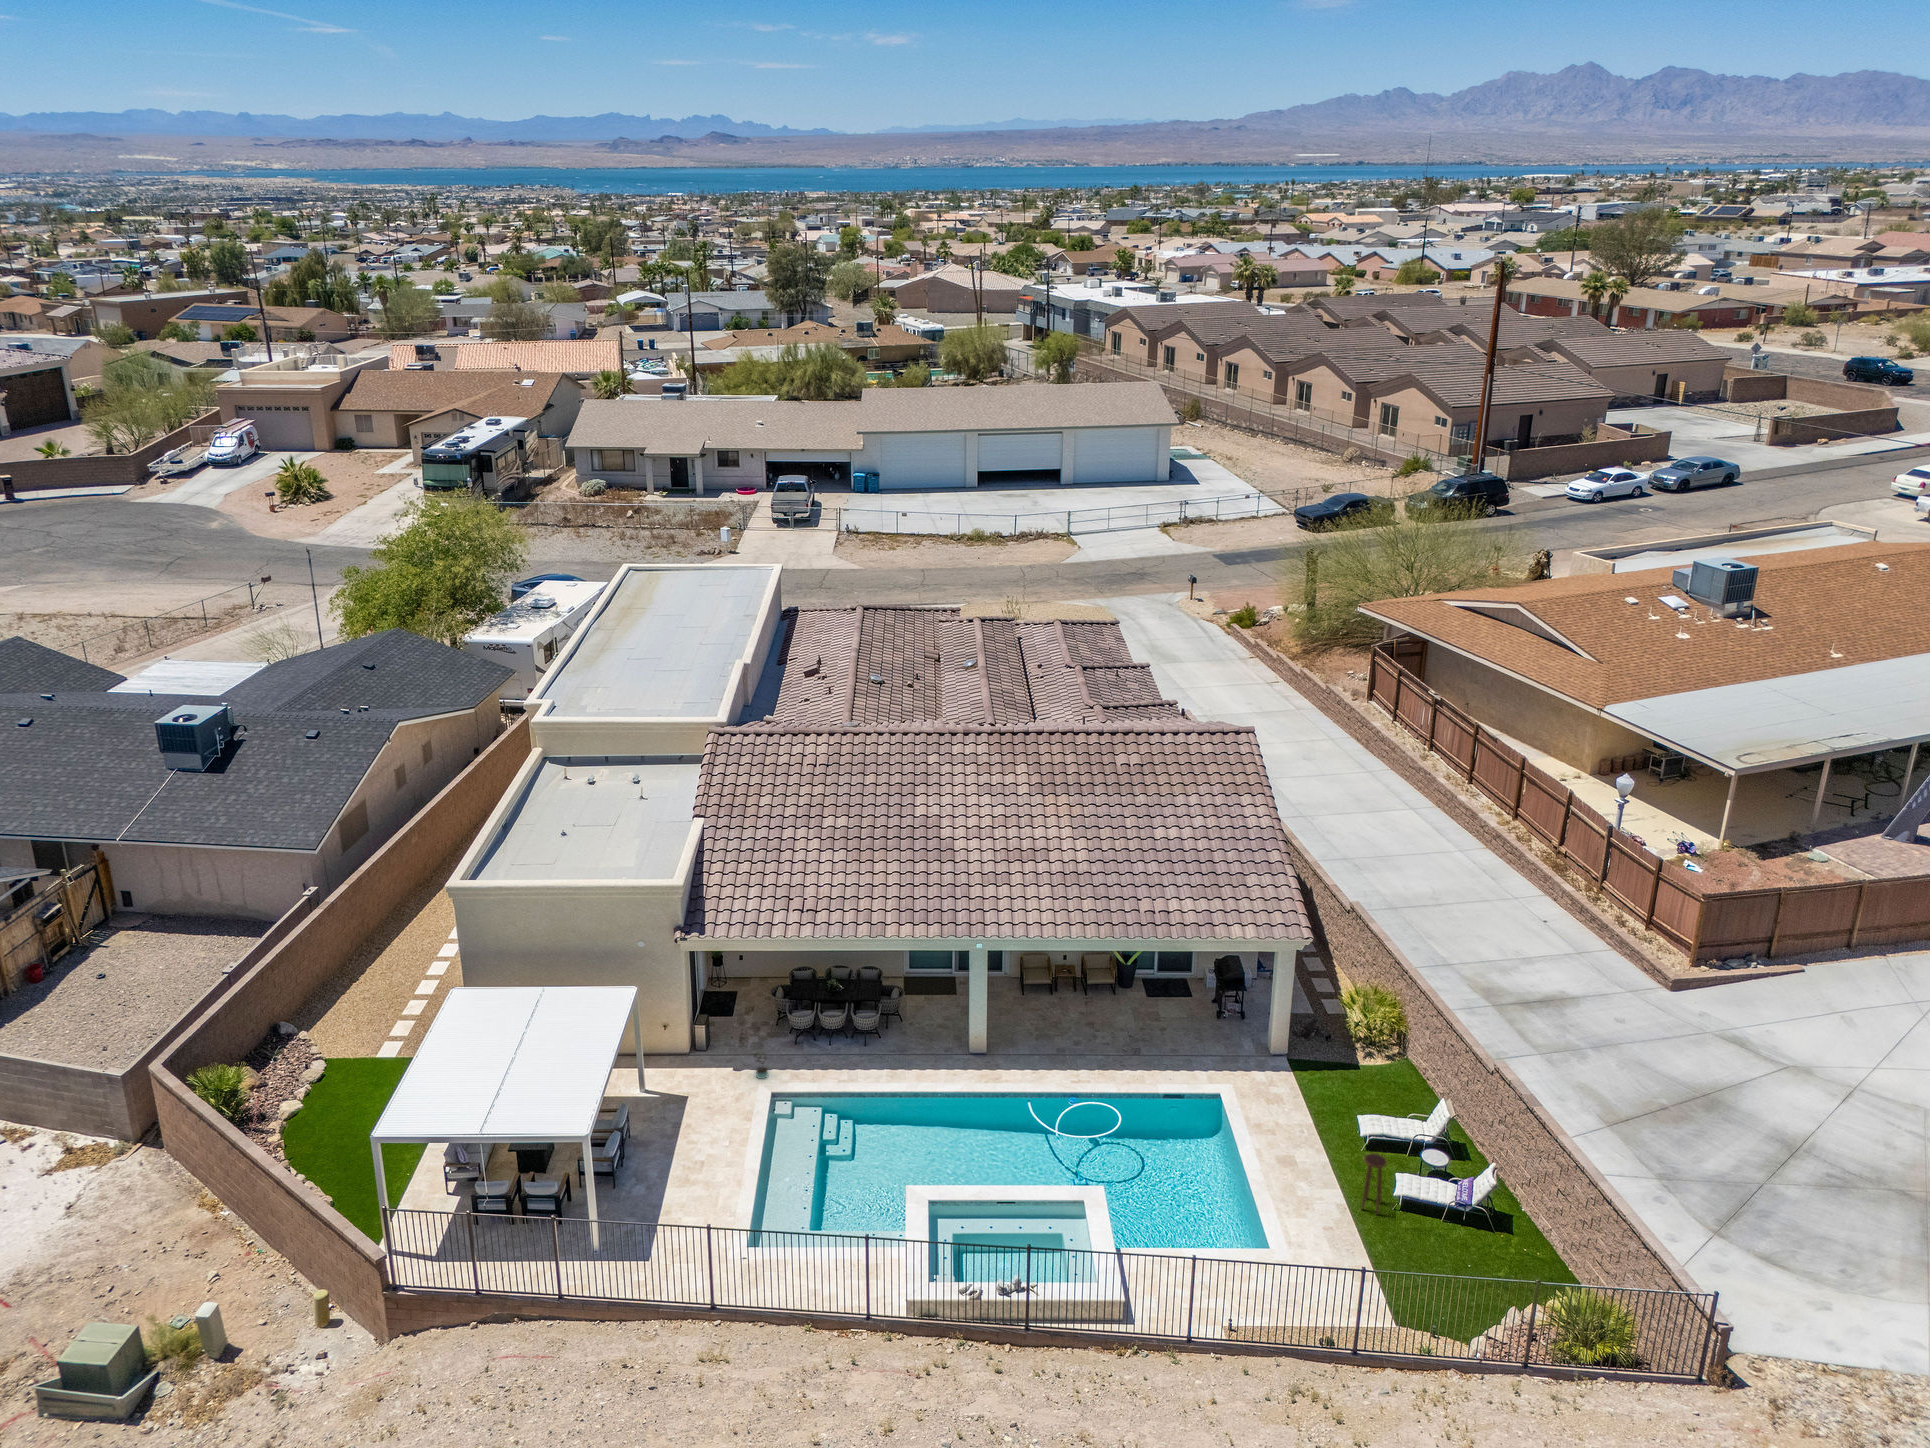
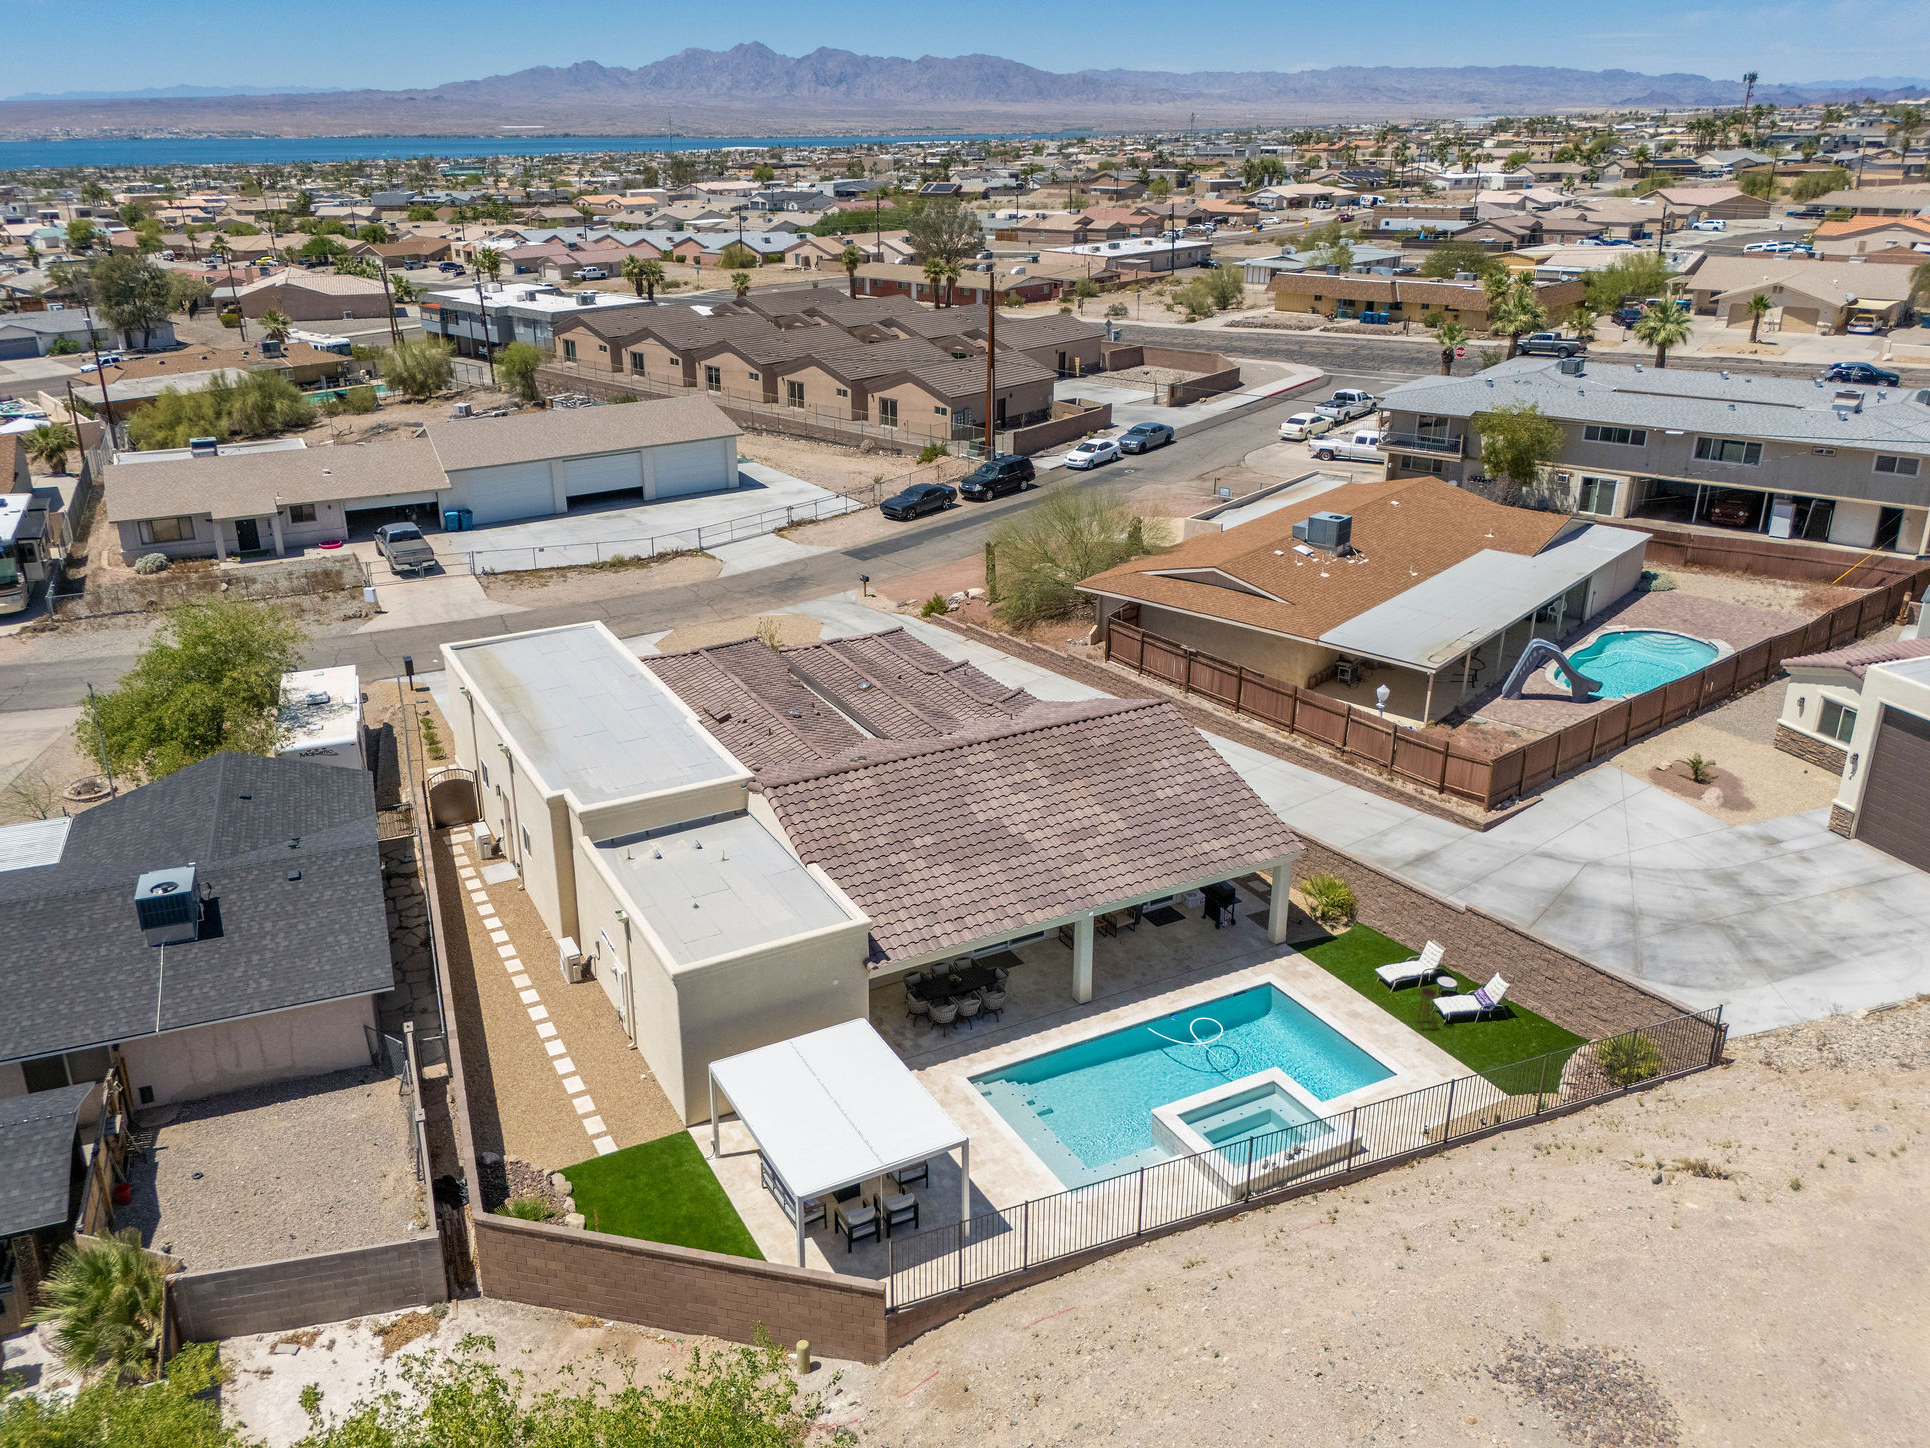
potted plant: present [754,1054,768,1079] -> none [935,1035,955,1071]

